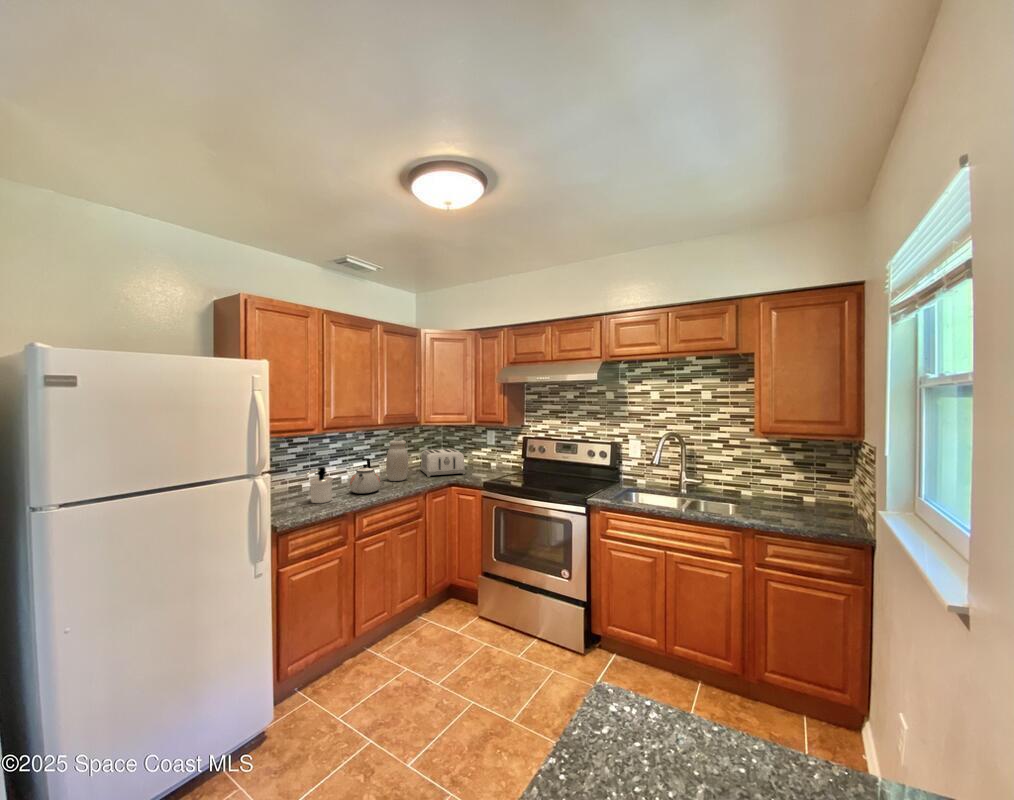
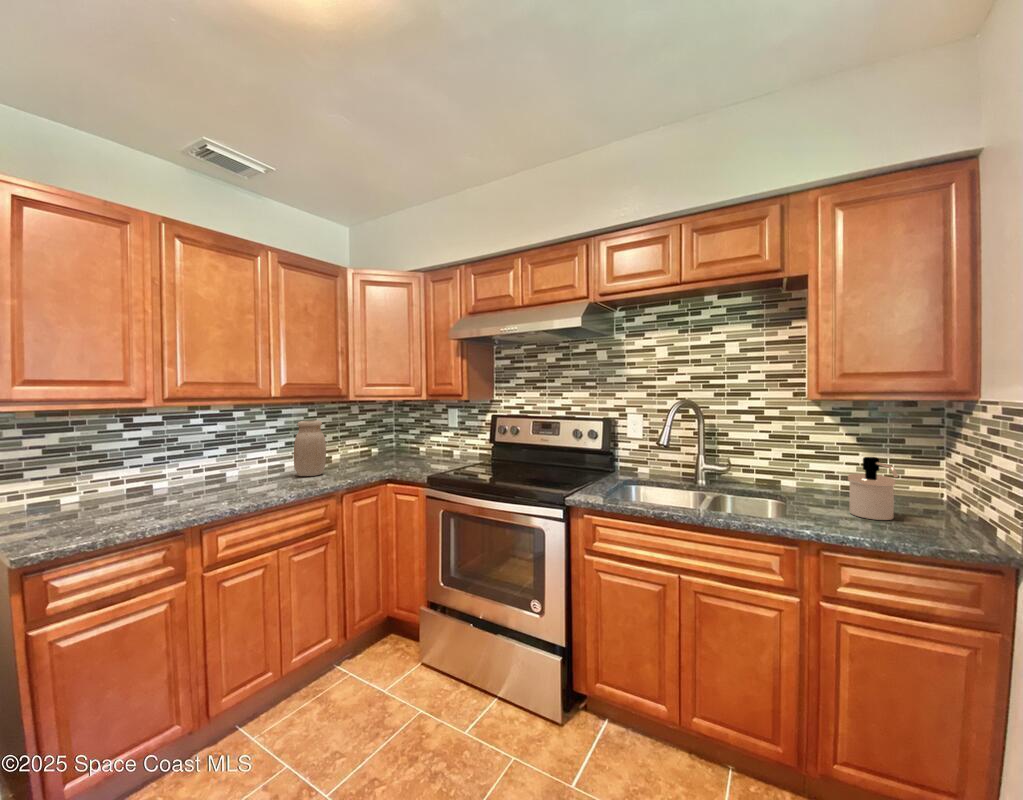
toaster: present [420,449,465,477] -> none [353,433,409,470]
kettle: present [350,458,380,493] -> none [223,444,272,495]
soap dispenser: present [305,467,333,503] -> present [848,457,898,520]

